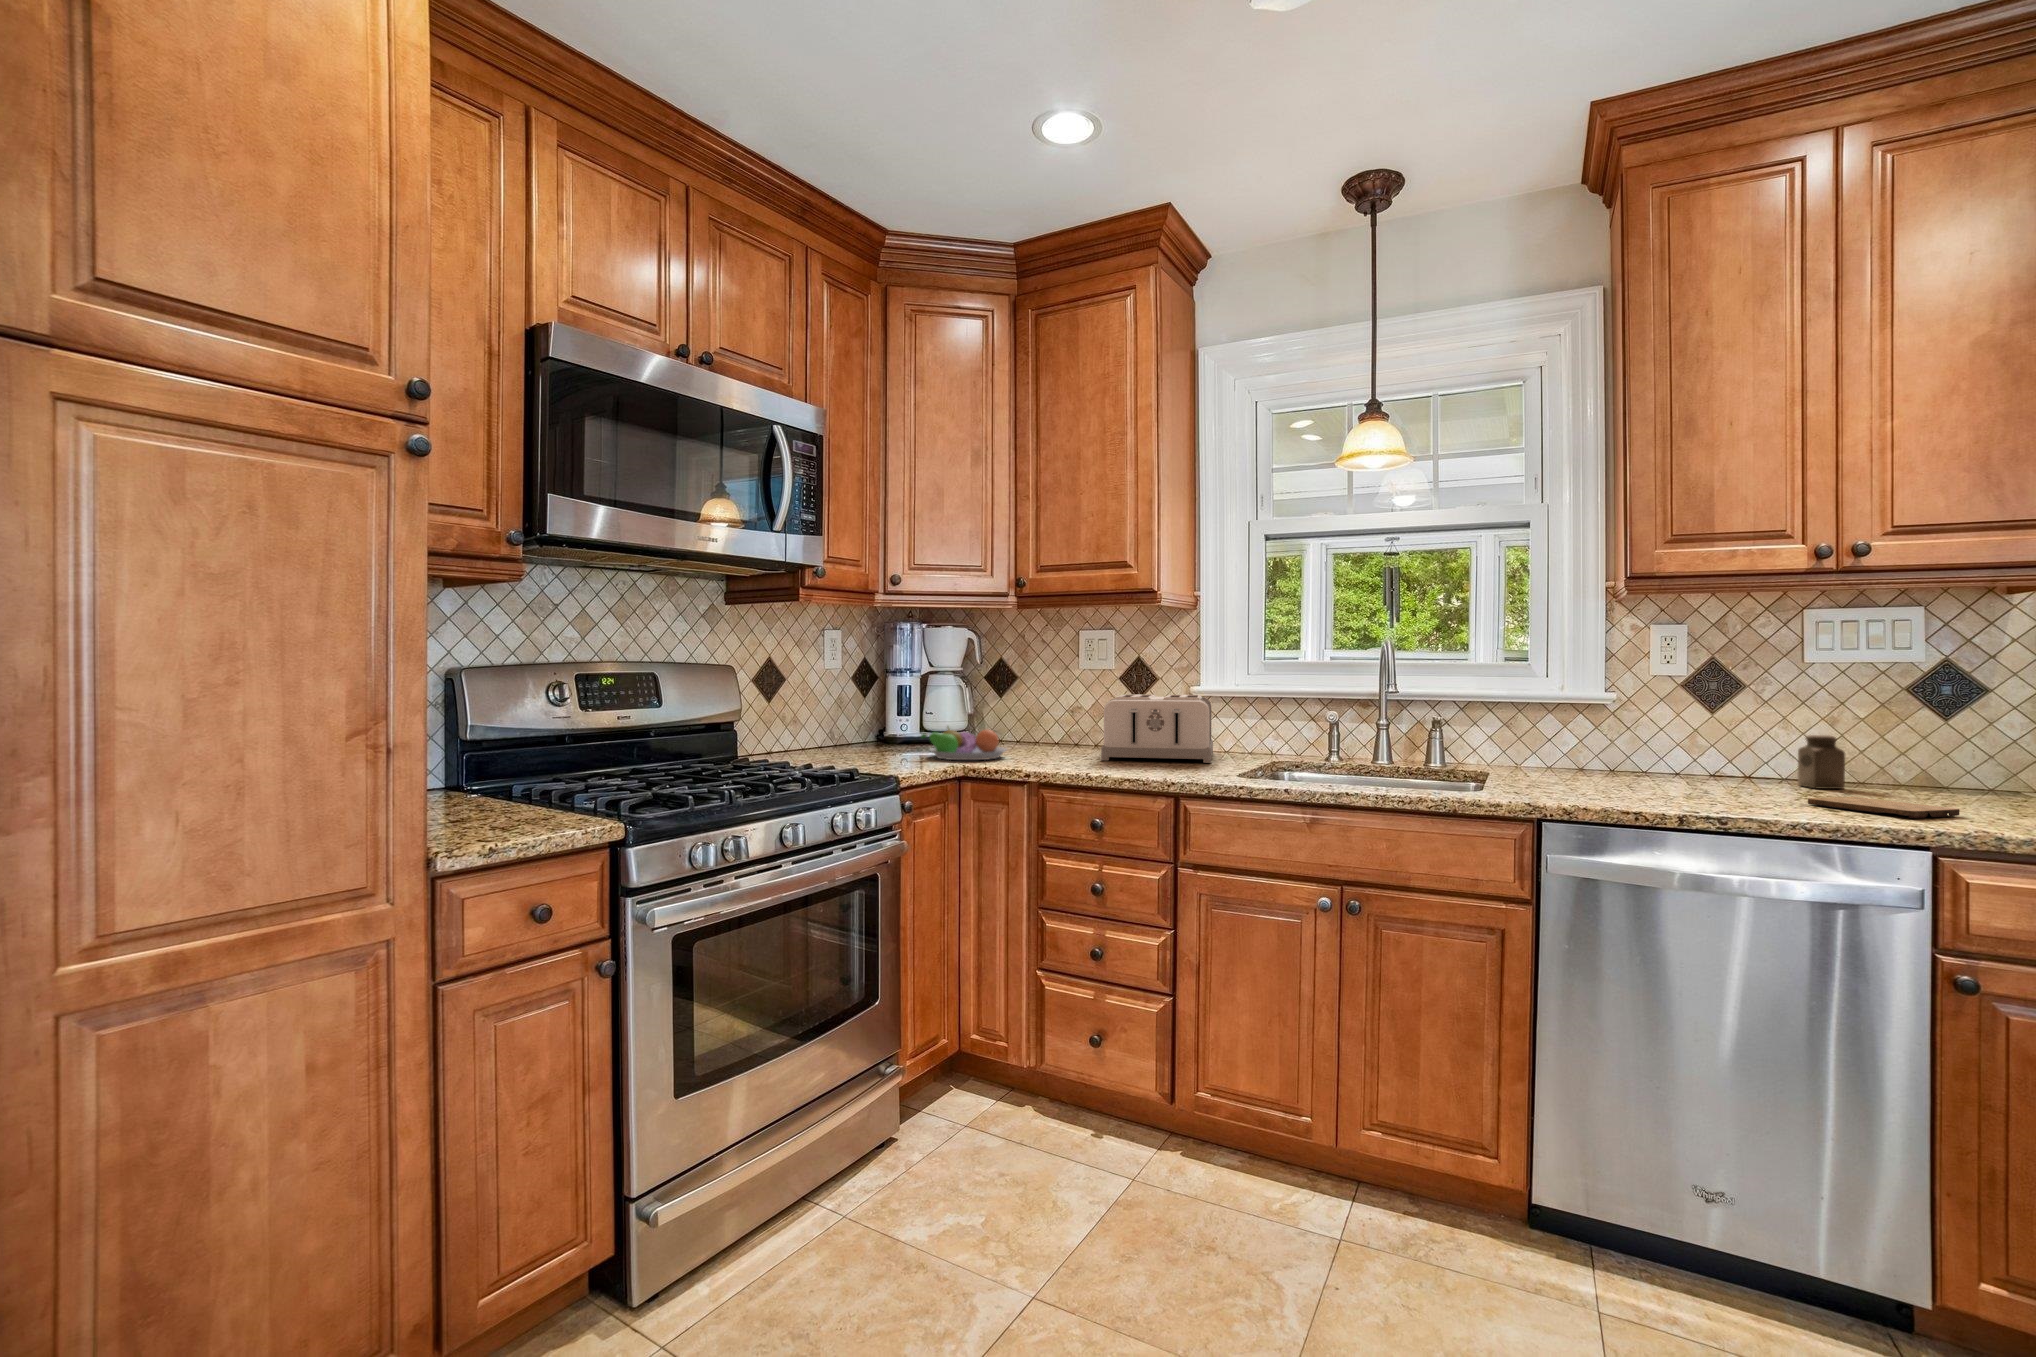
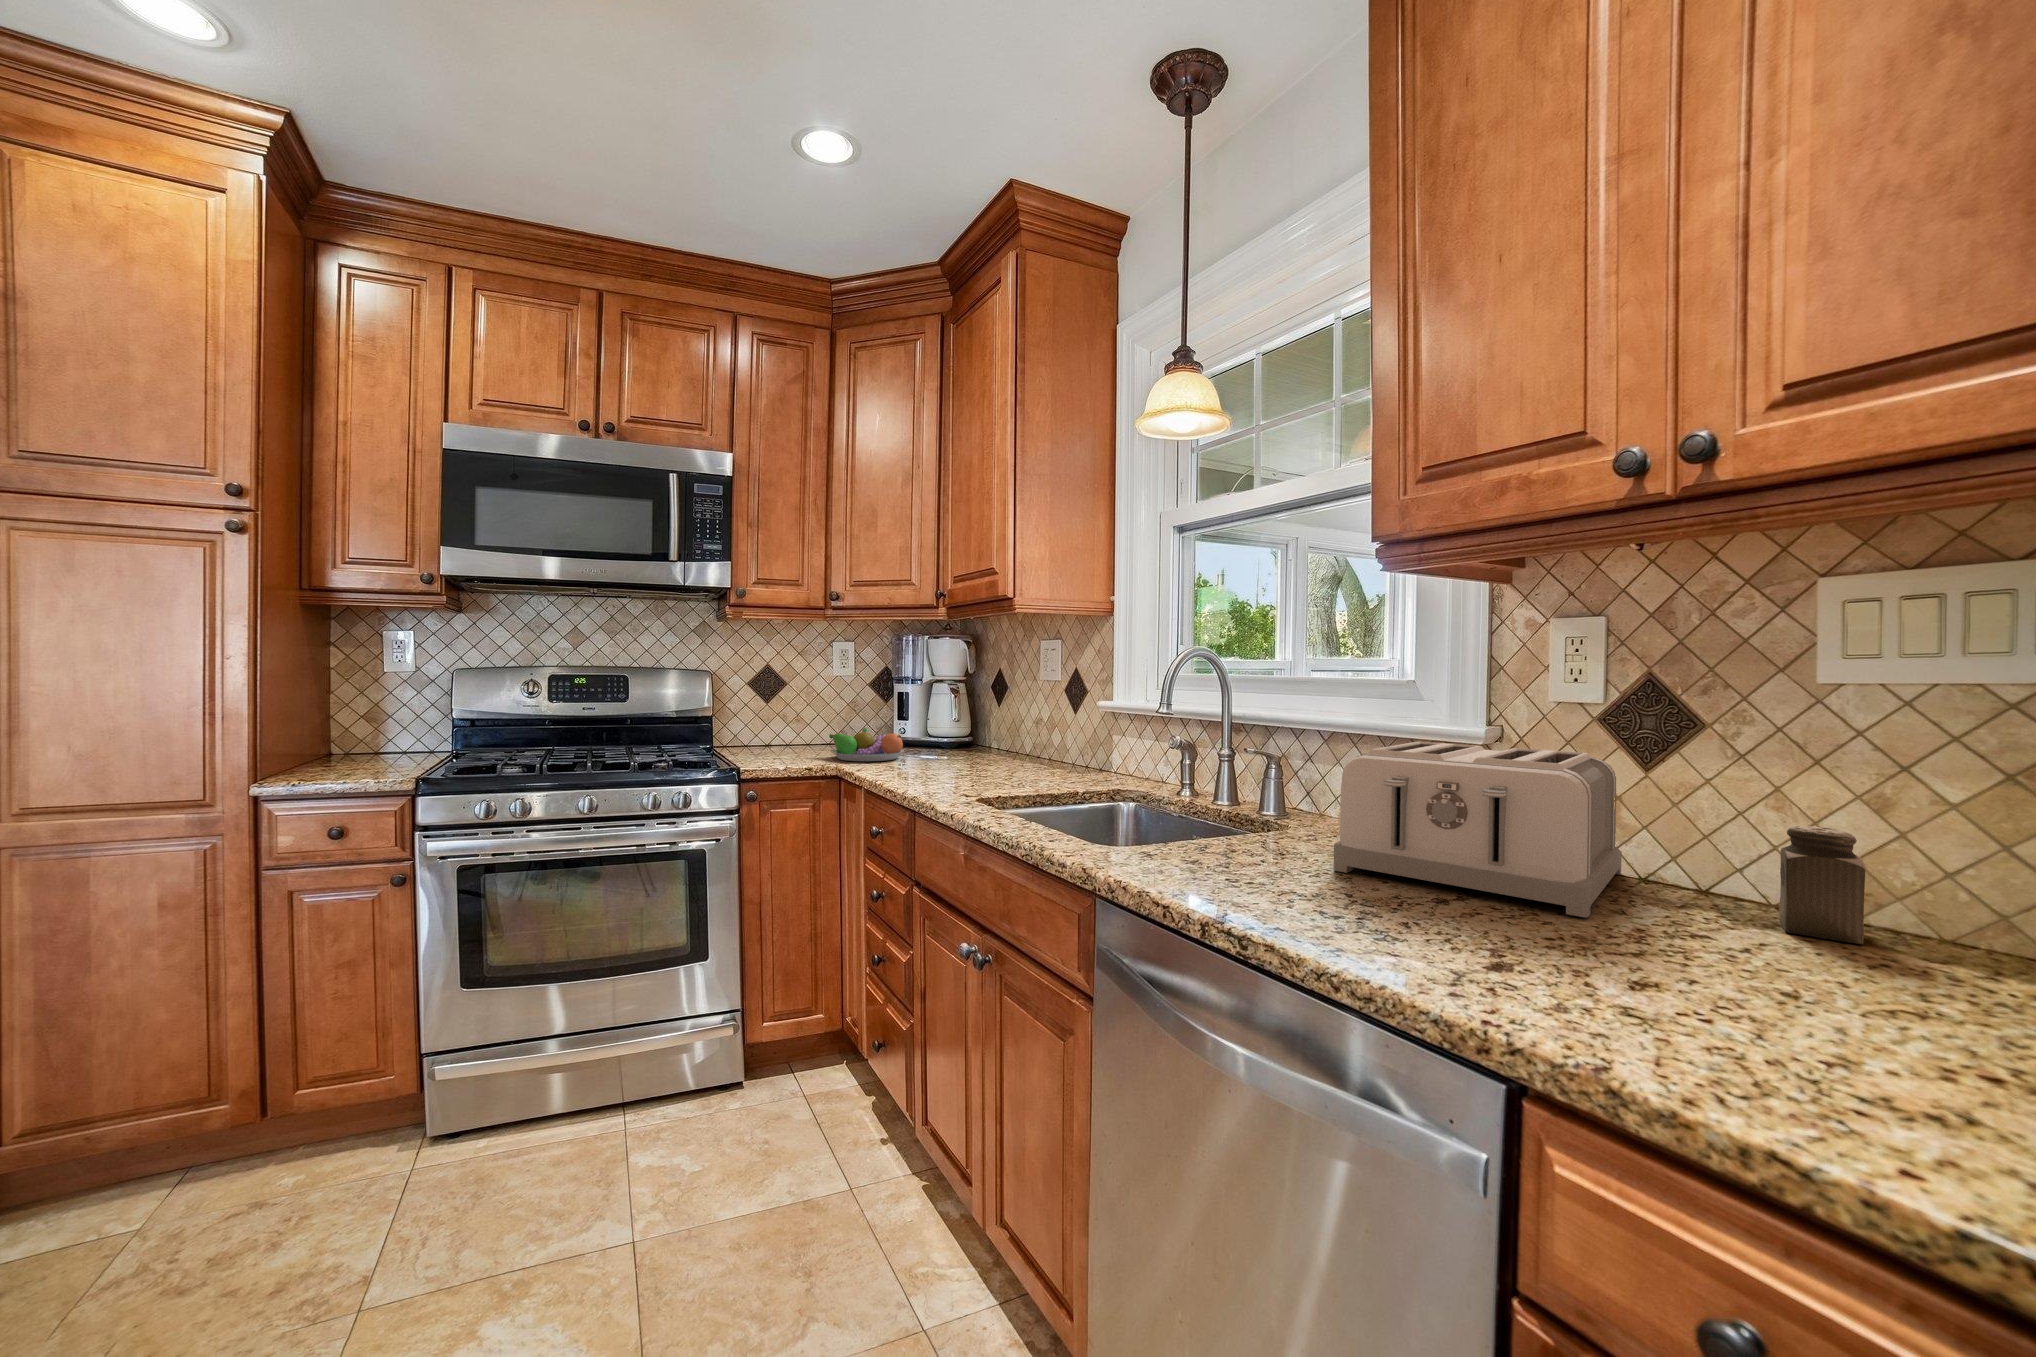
toaster: present [1101,694,1213,763] -> present [1334,742,1622,917]
cutting board: present [1808,797,1960,818] -> none [1581,946,1876,1058]

